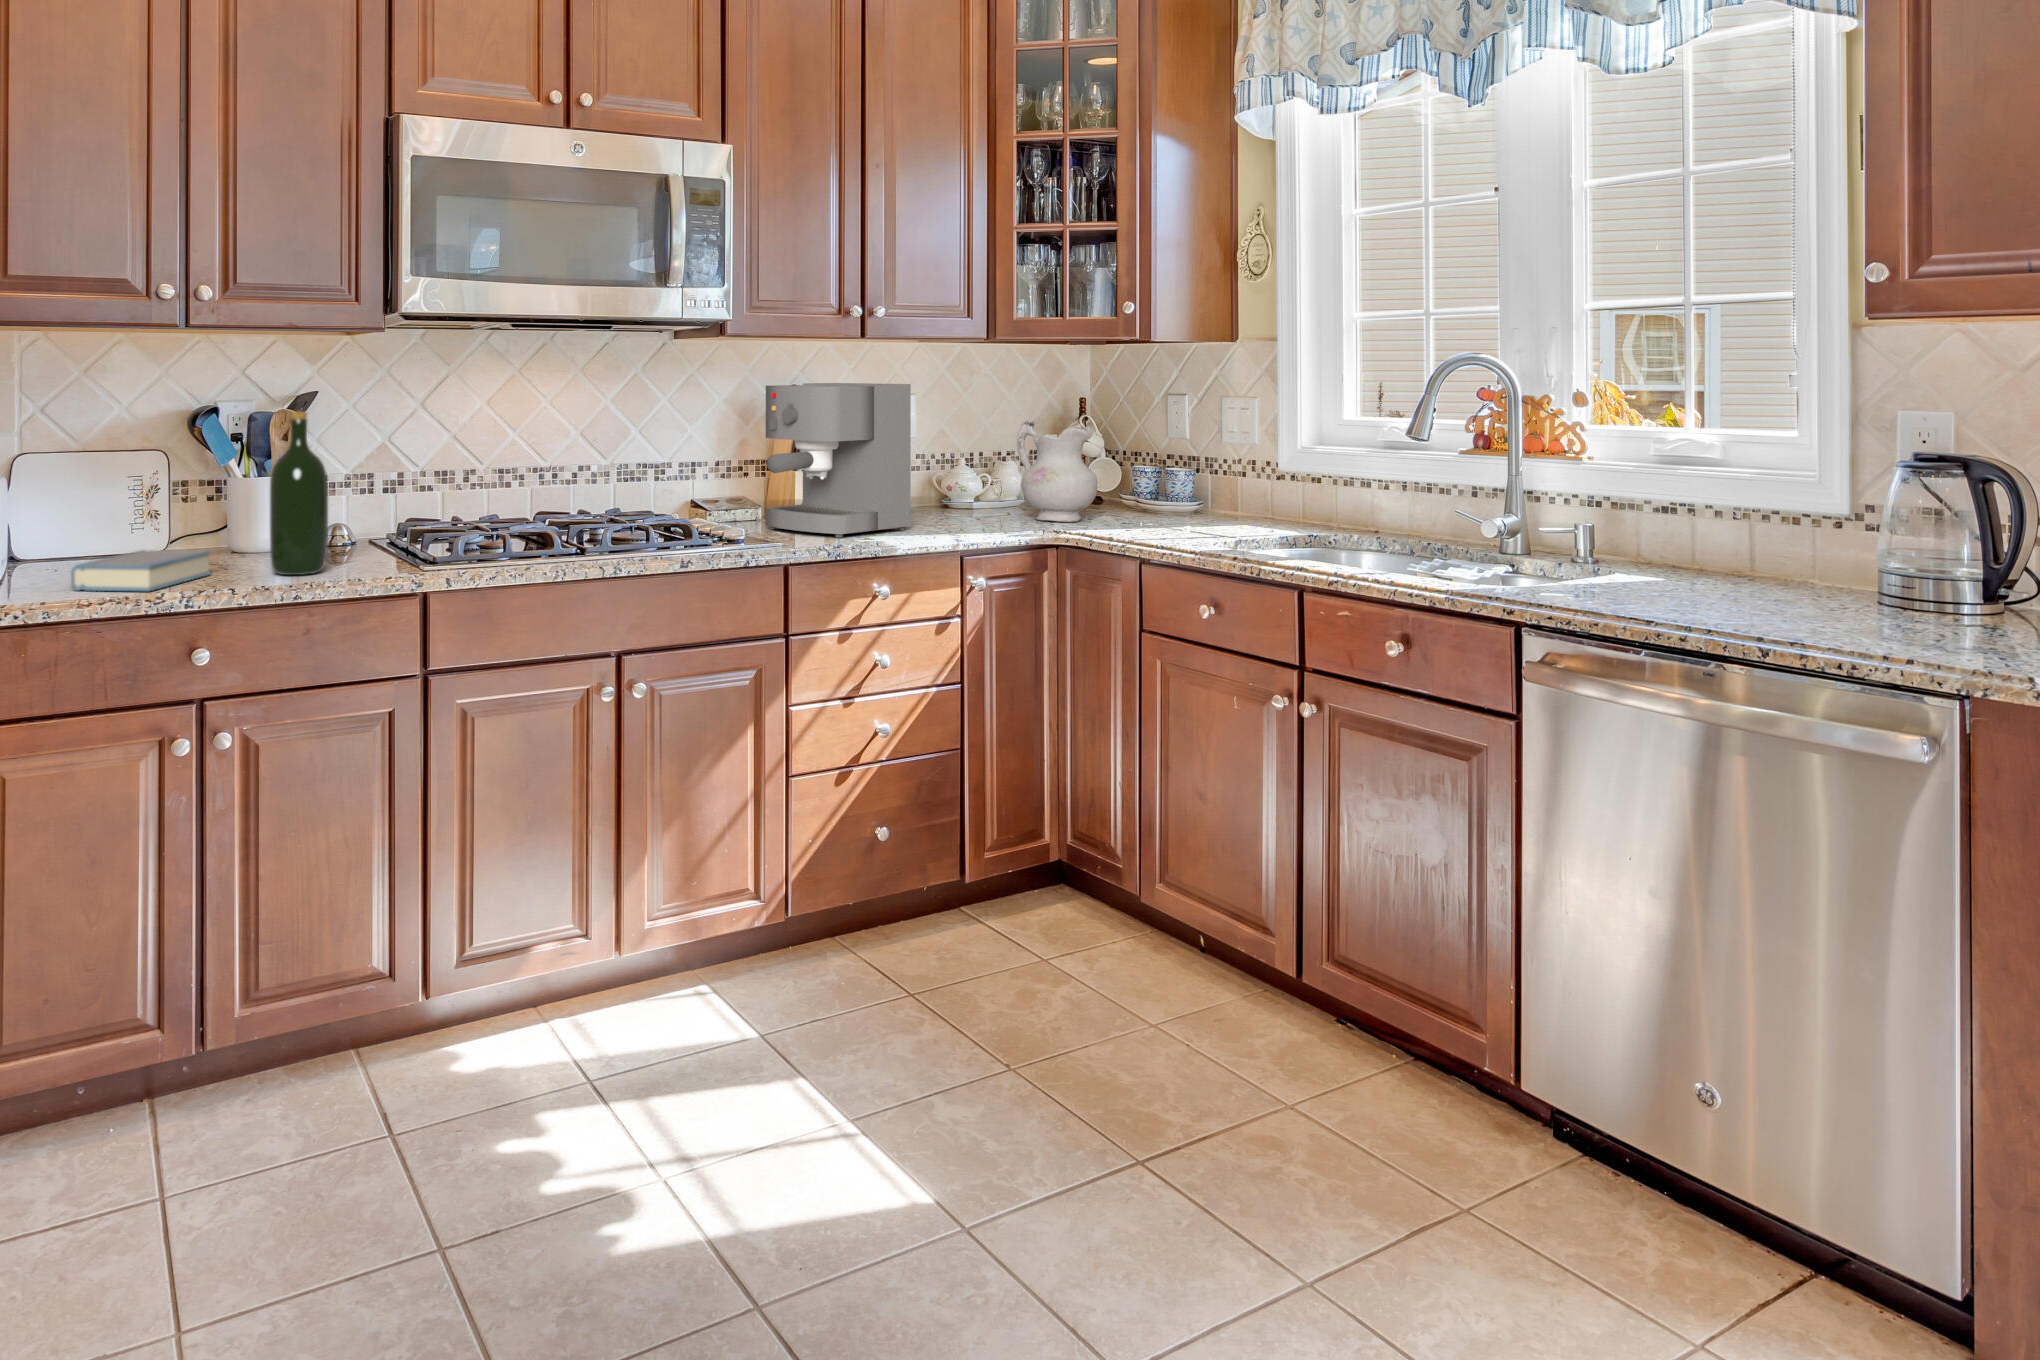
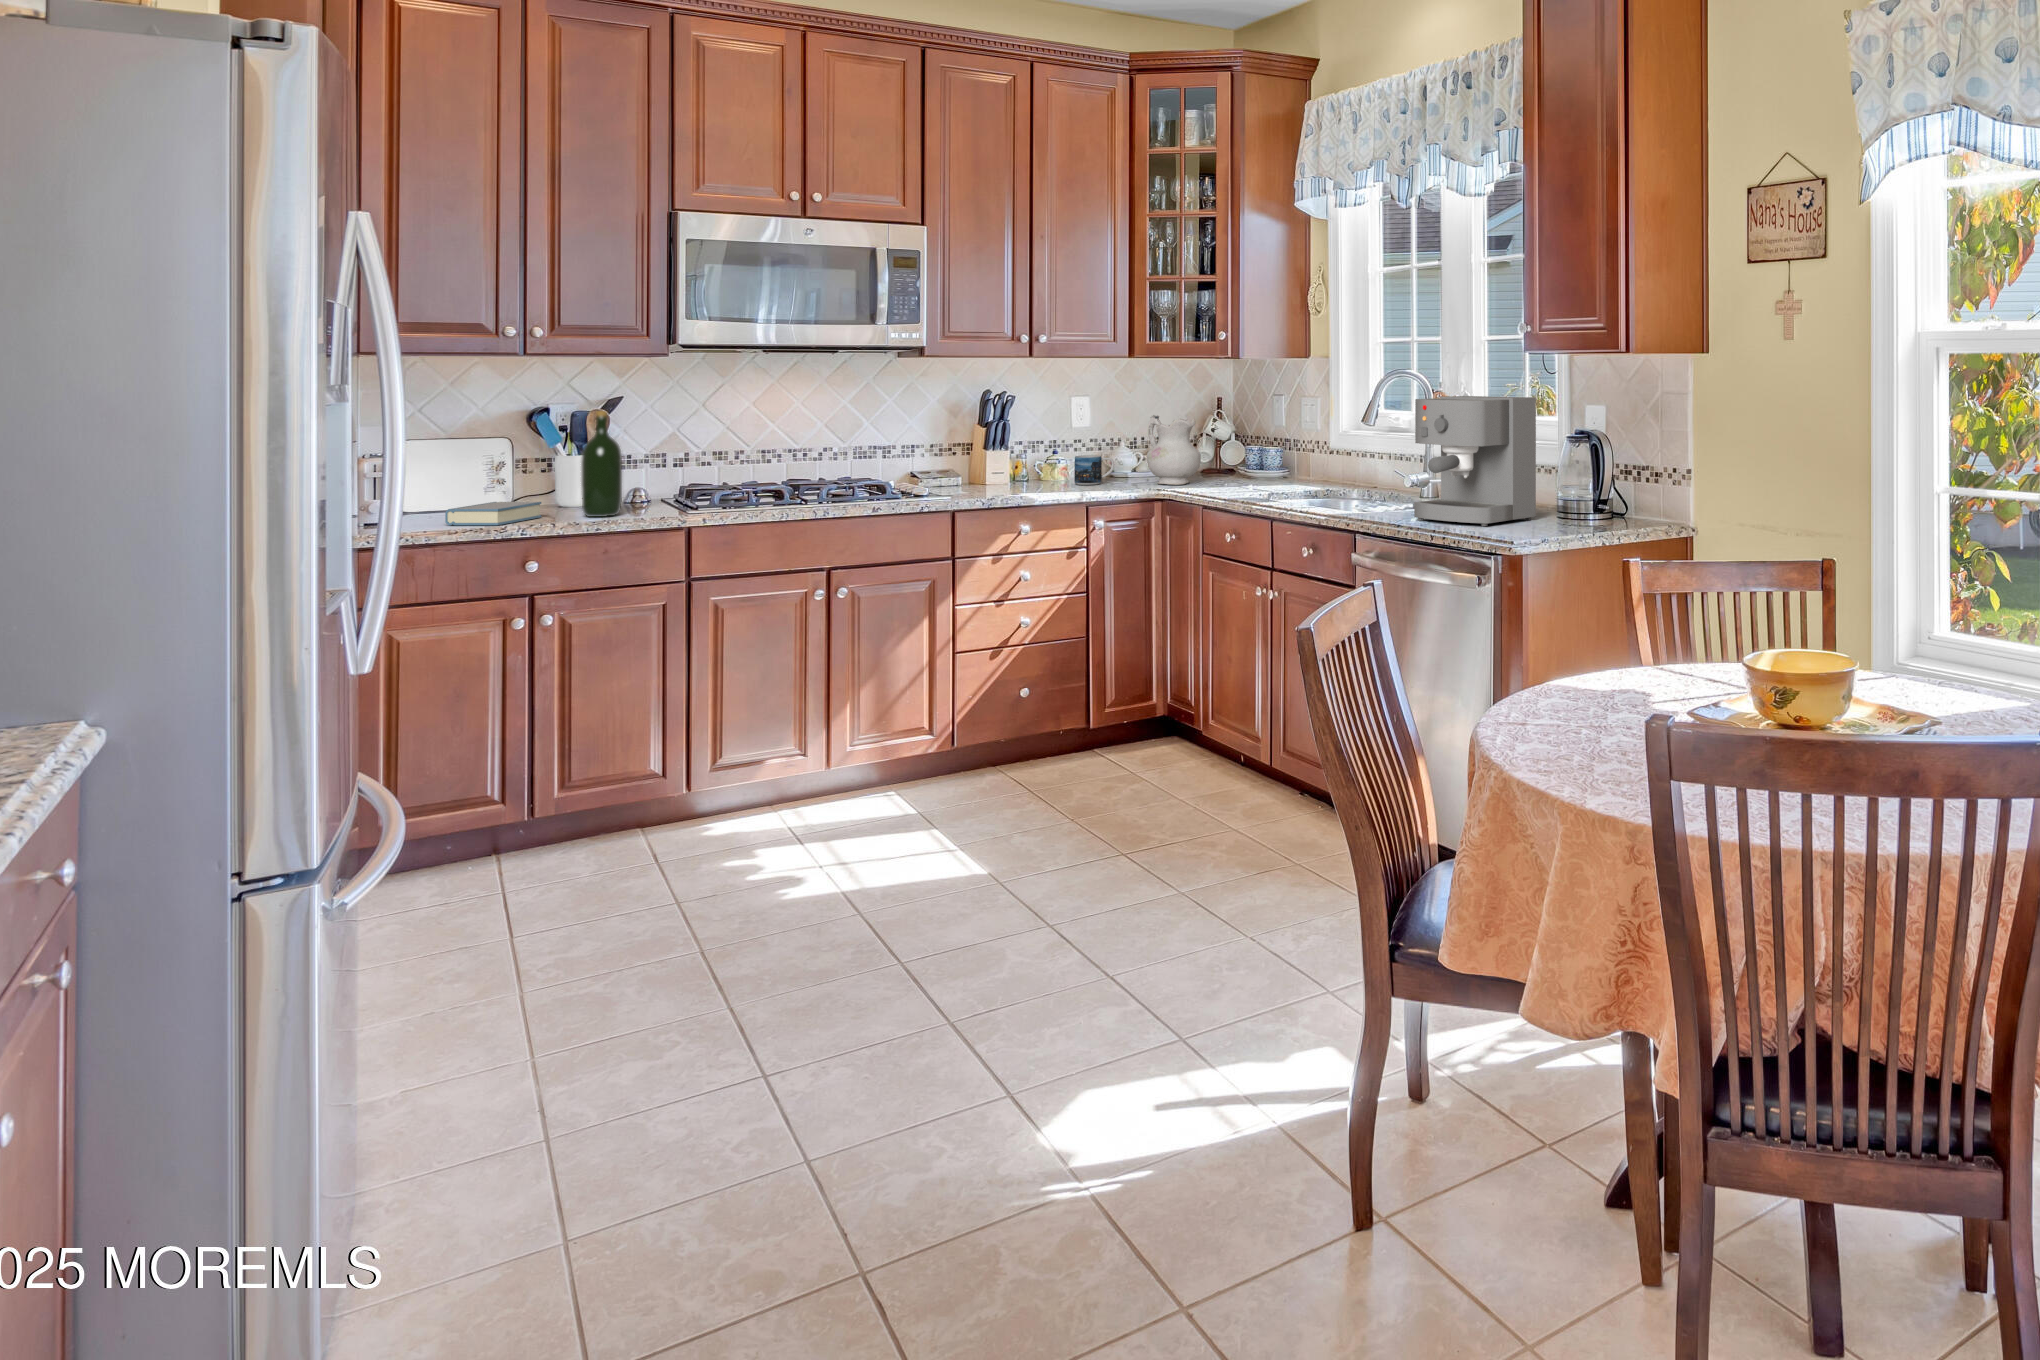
coffee maker: present [766,383,911,537] -> present [1414,396,1536,526]
mug: none [919,478,972,521] -> present [1074,455,1114,485]

